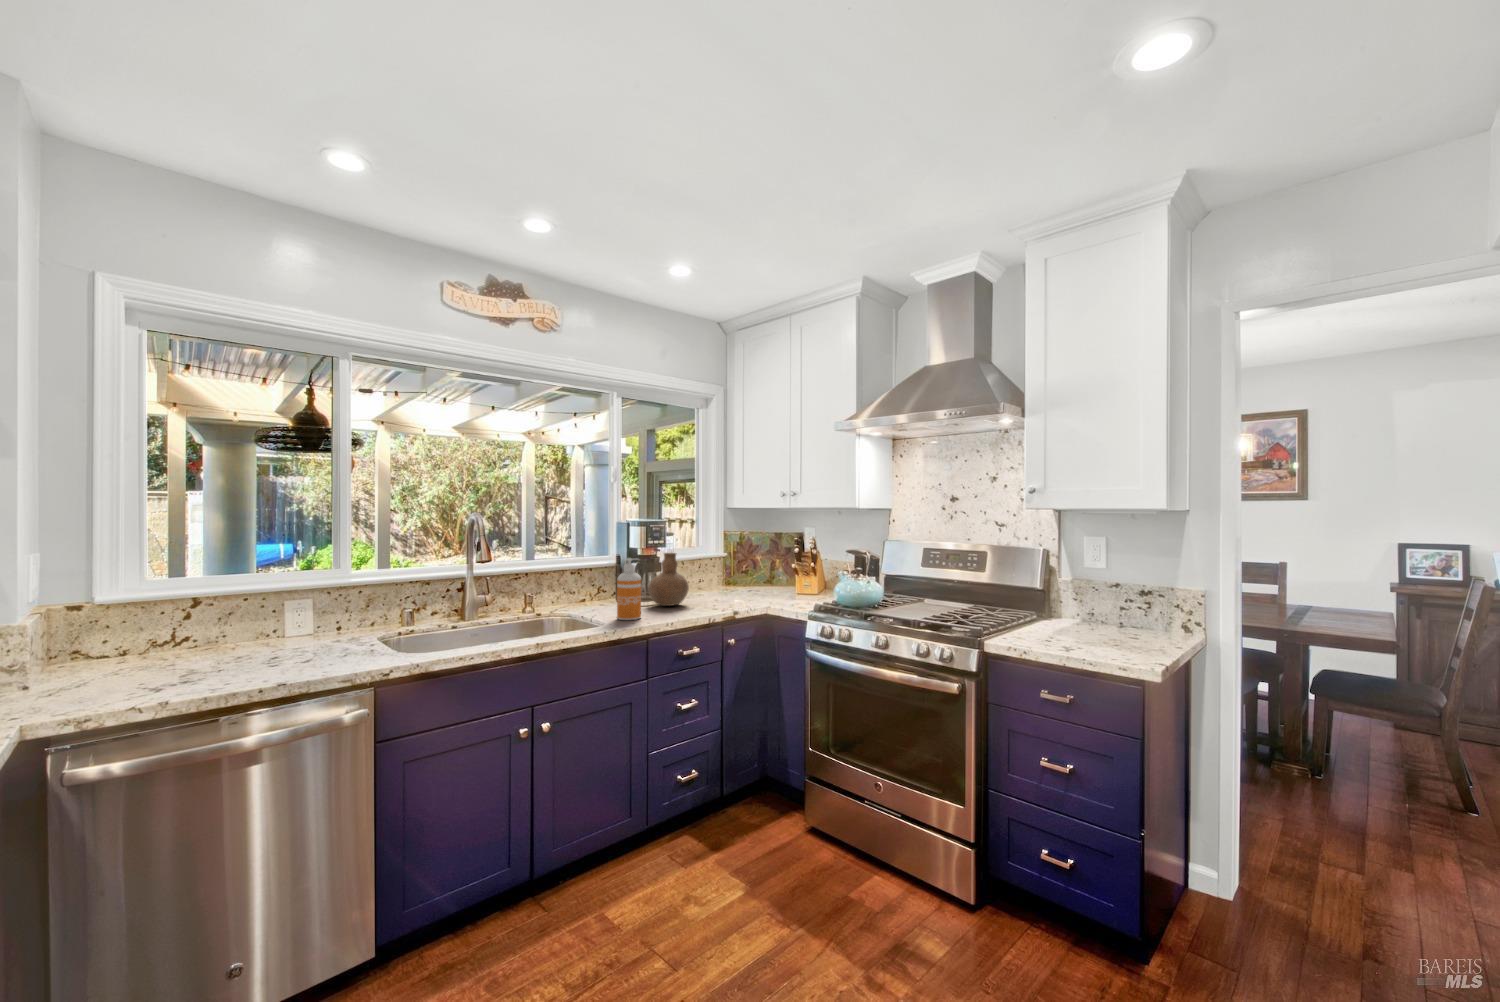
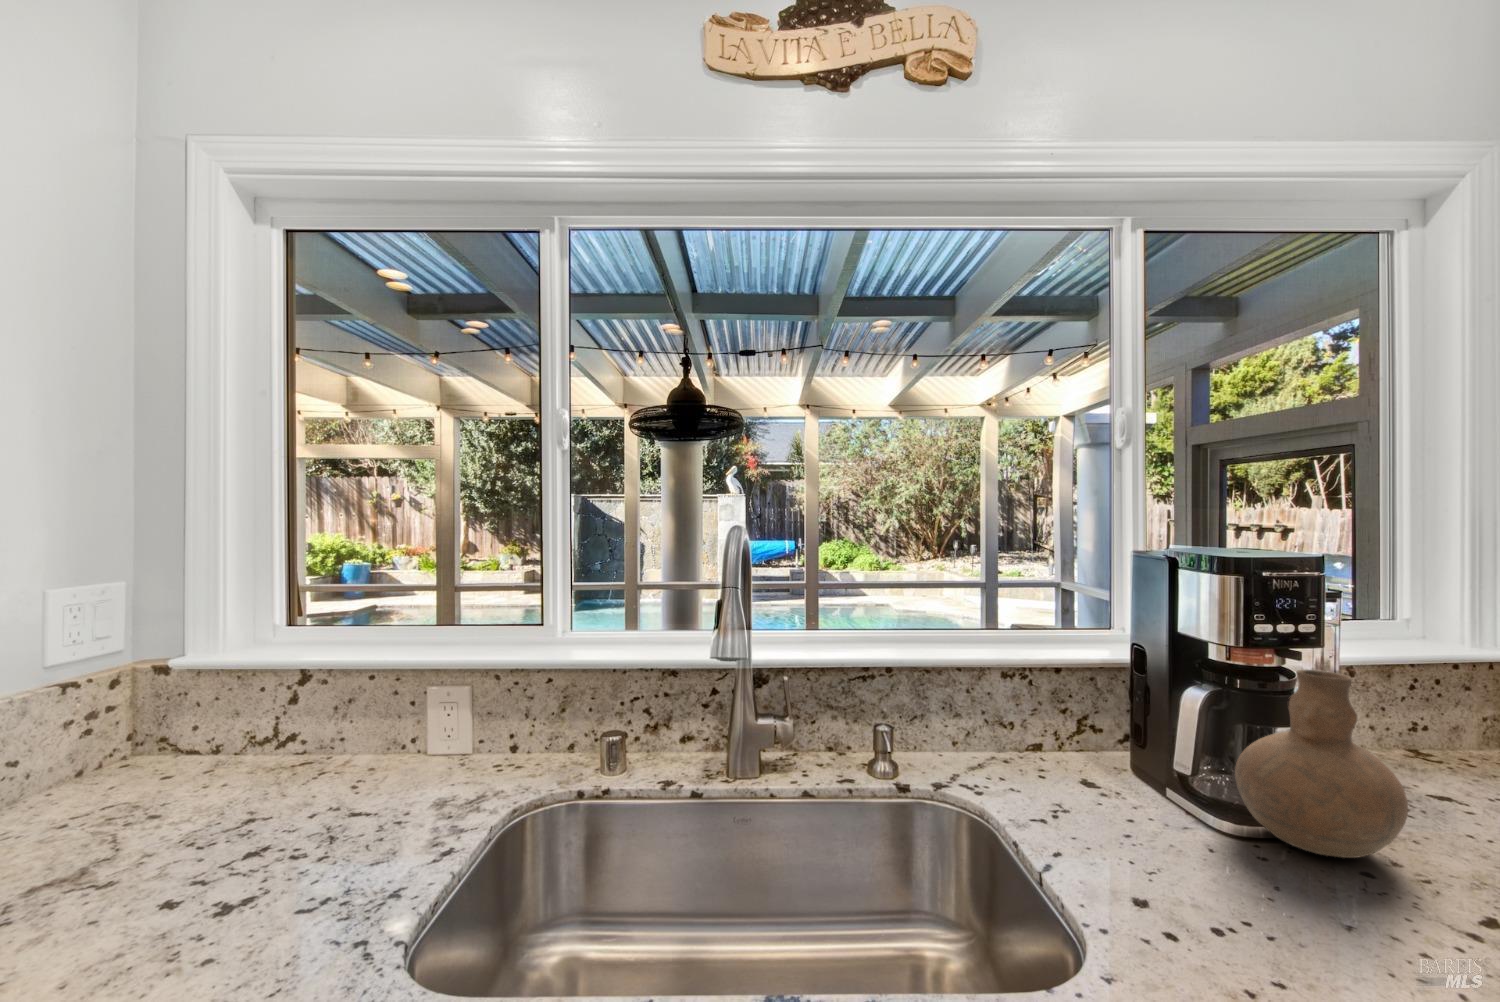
soap dispenser: present [617,558,641,620] -> none [1114,706,1212,940]

